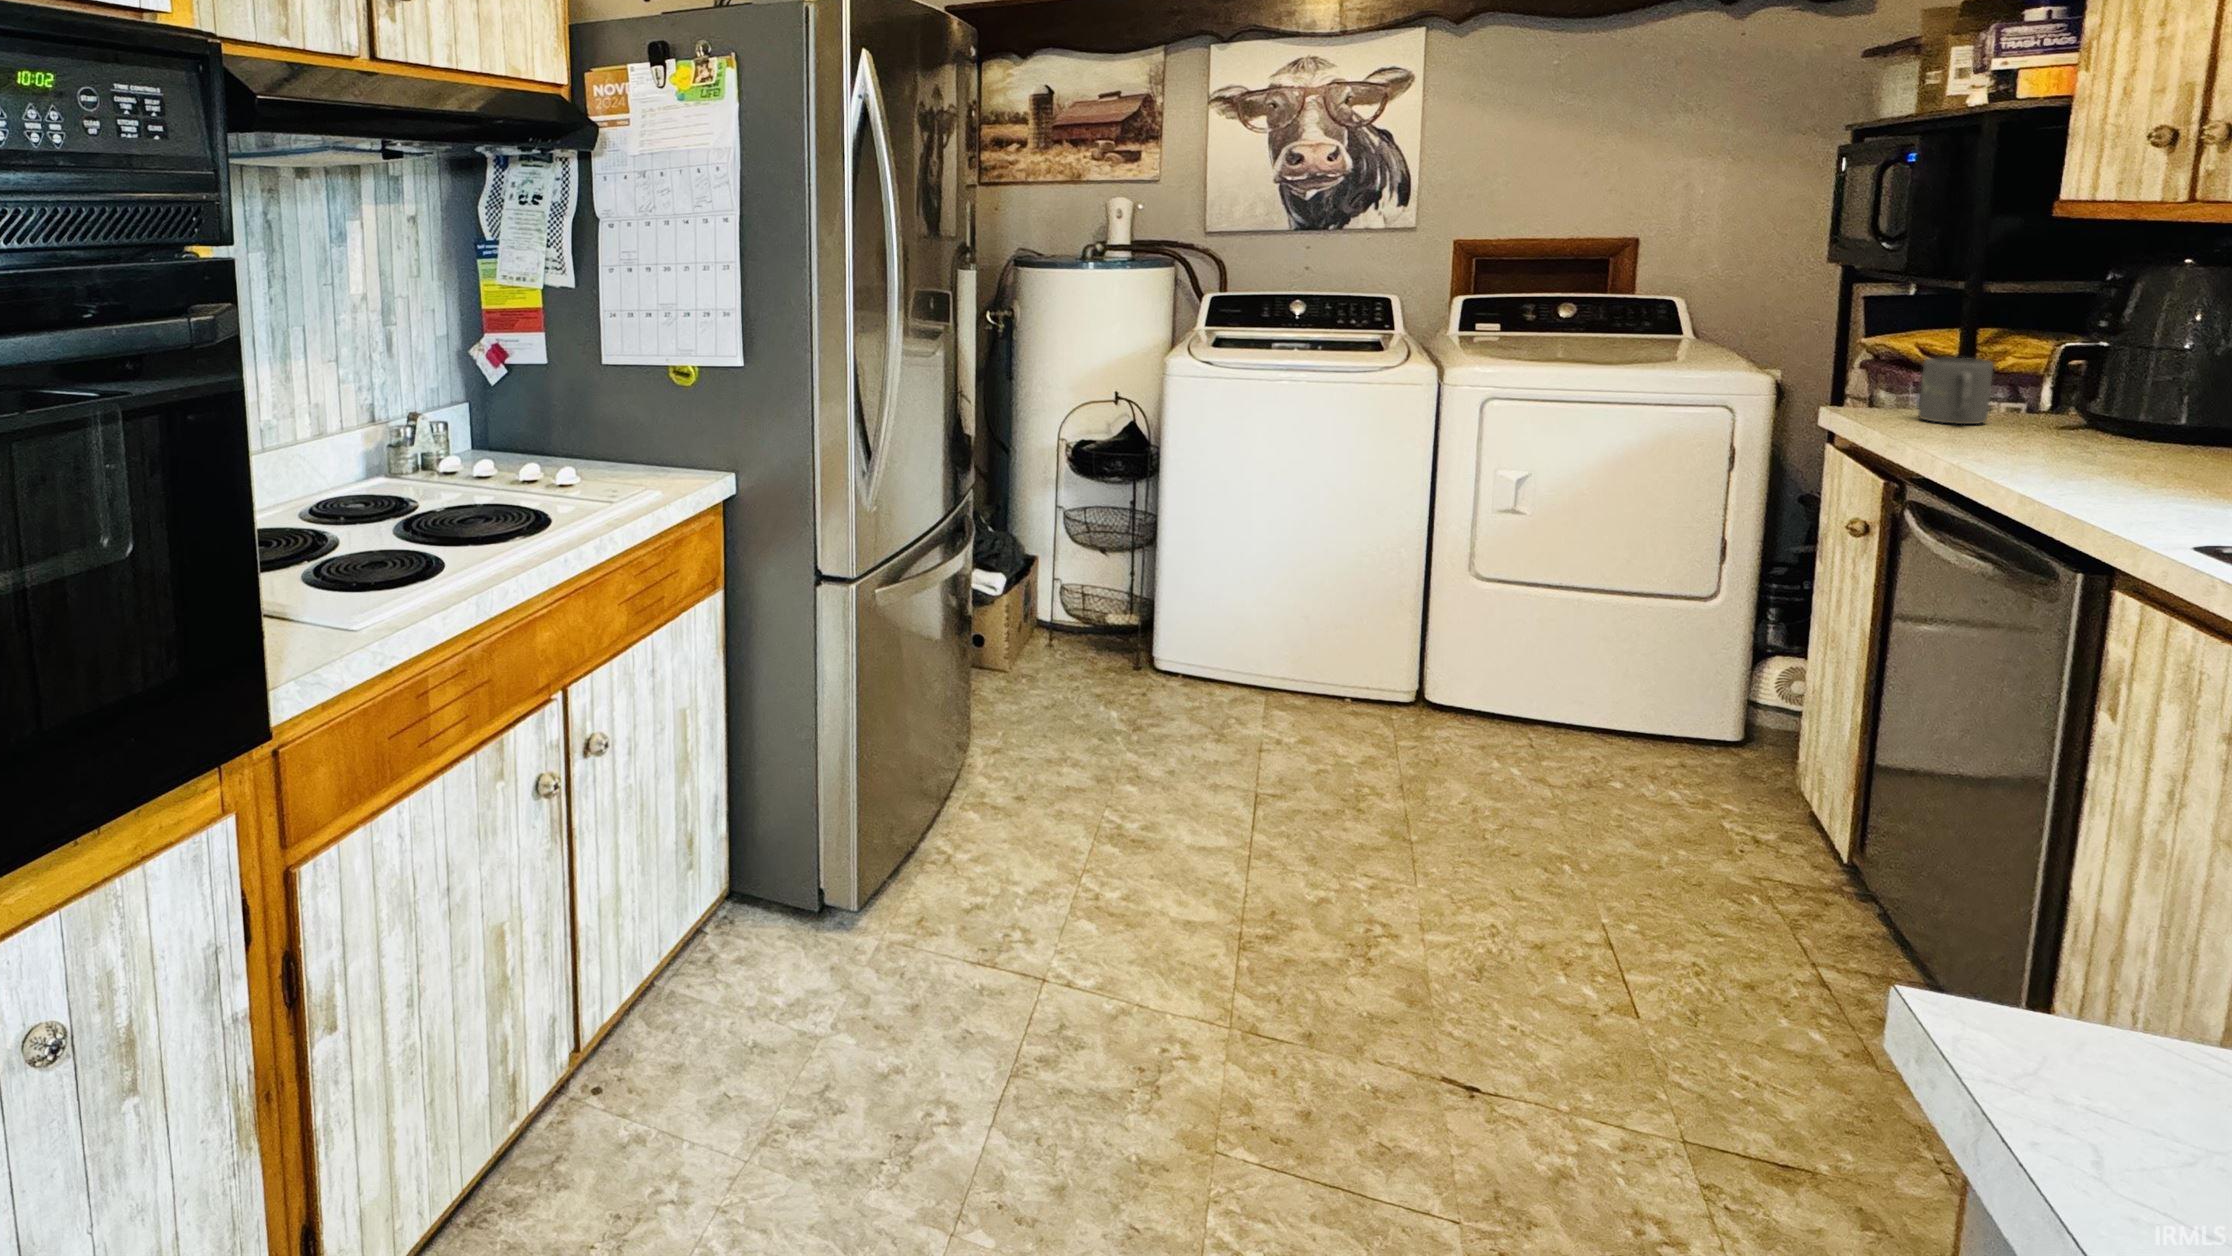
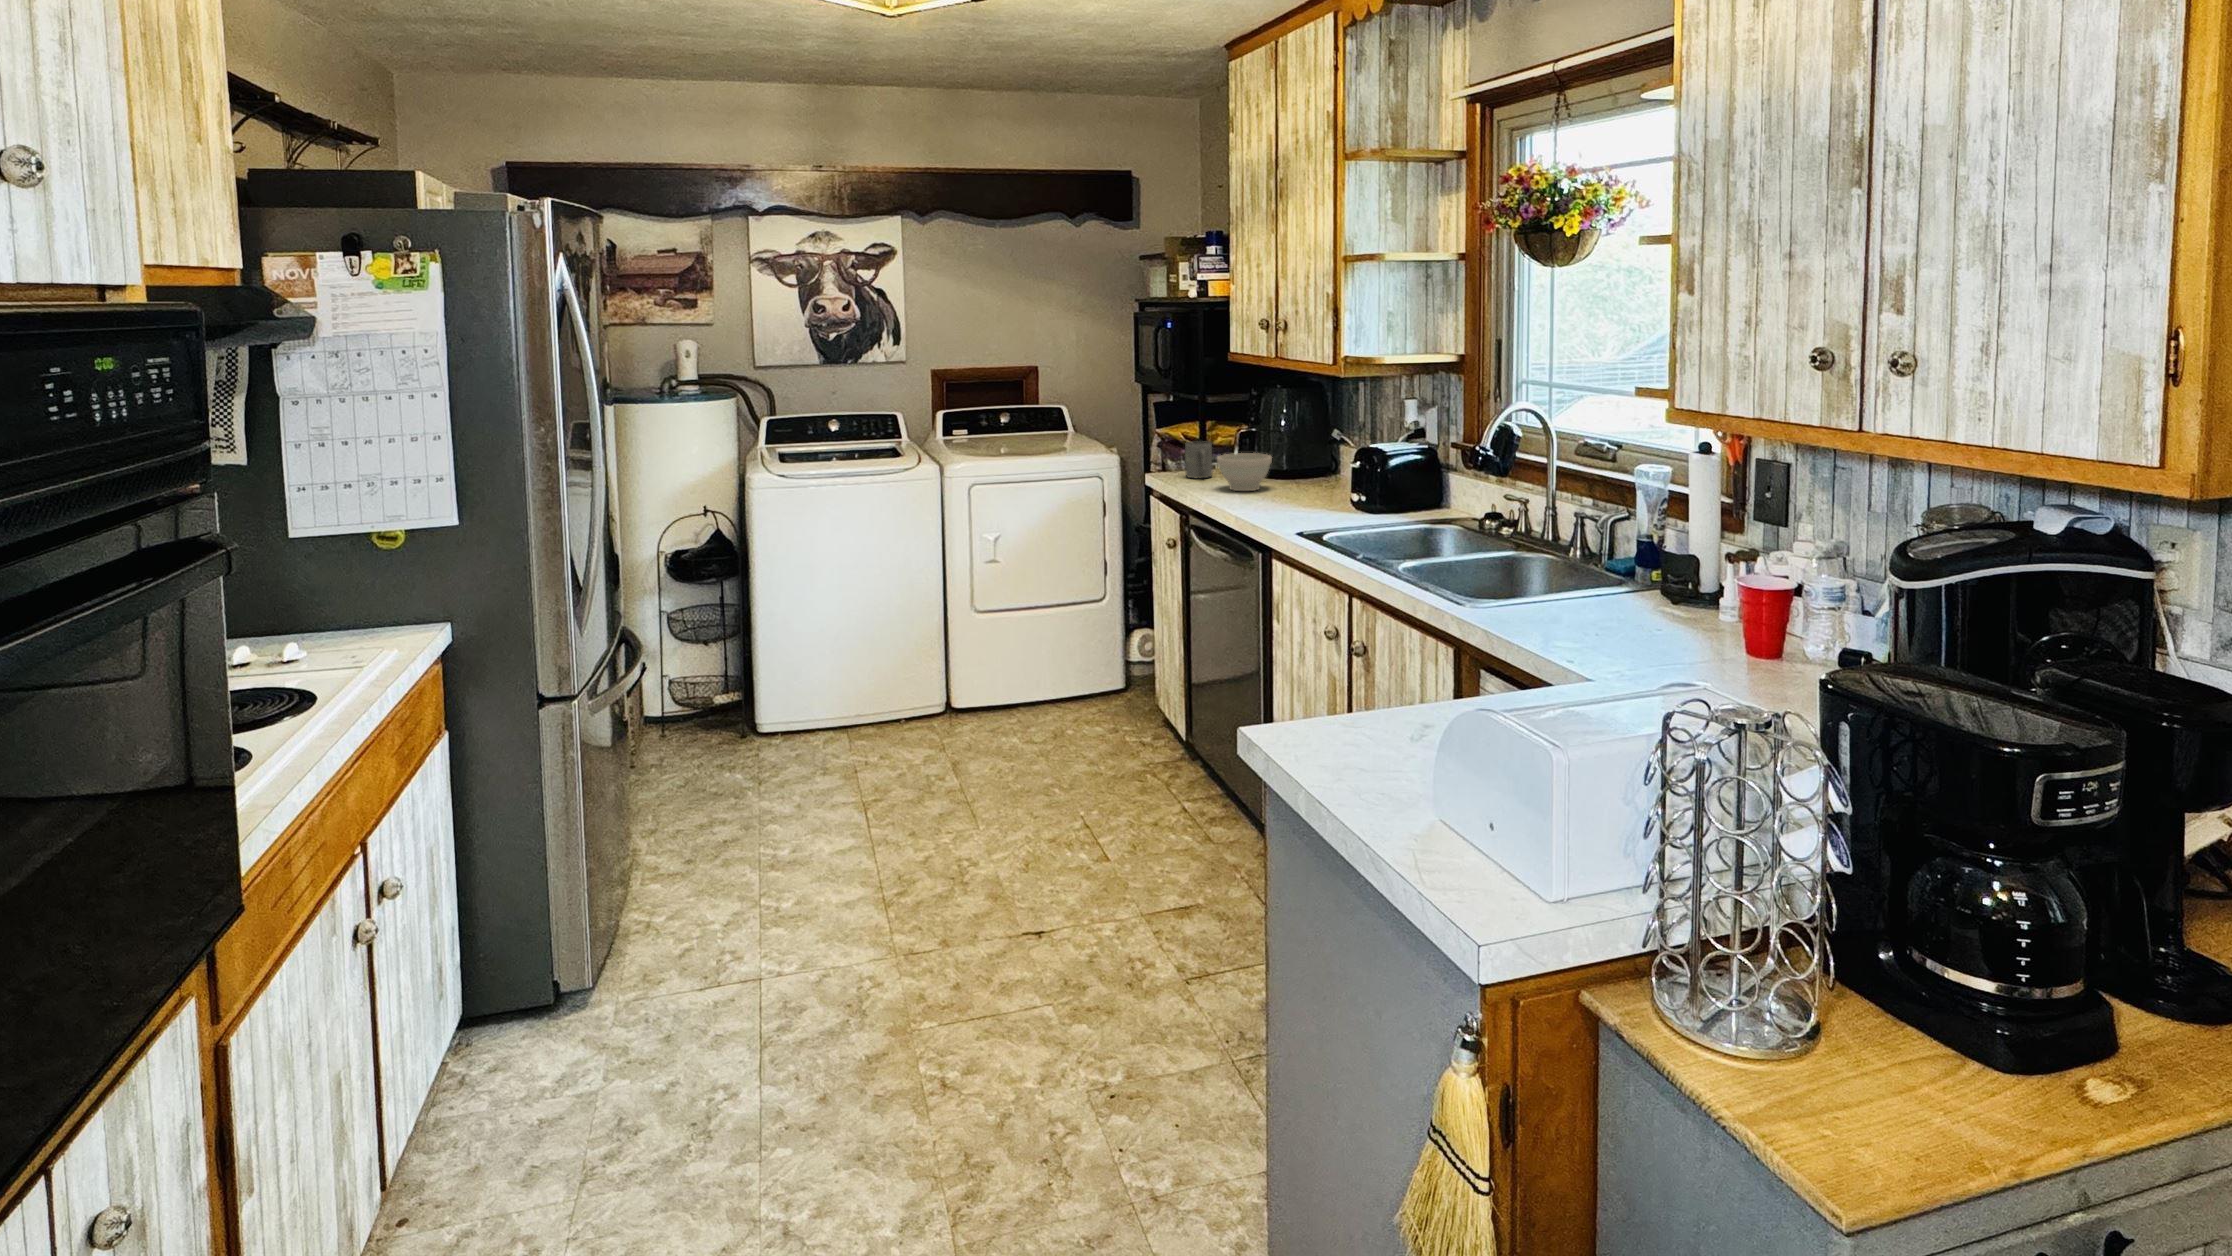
bowl: none [2001,383,2161,456] -> present [1217,453,1272,491]

